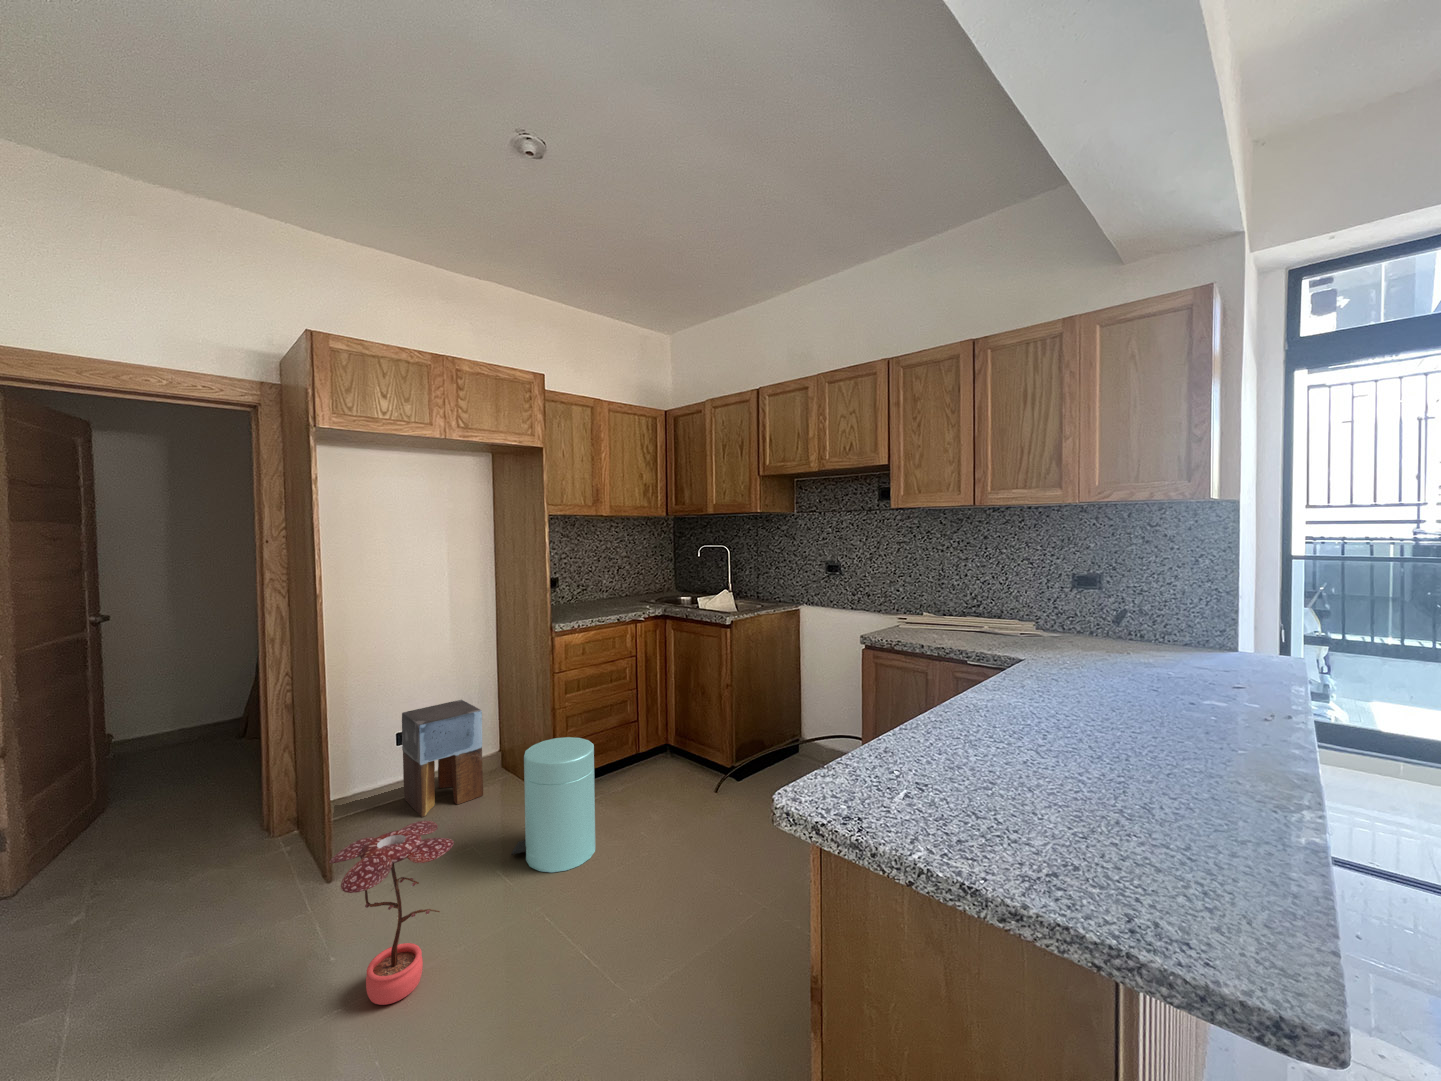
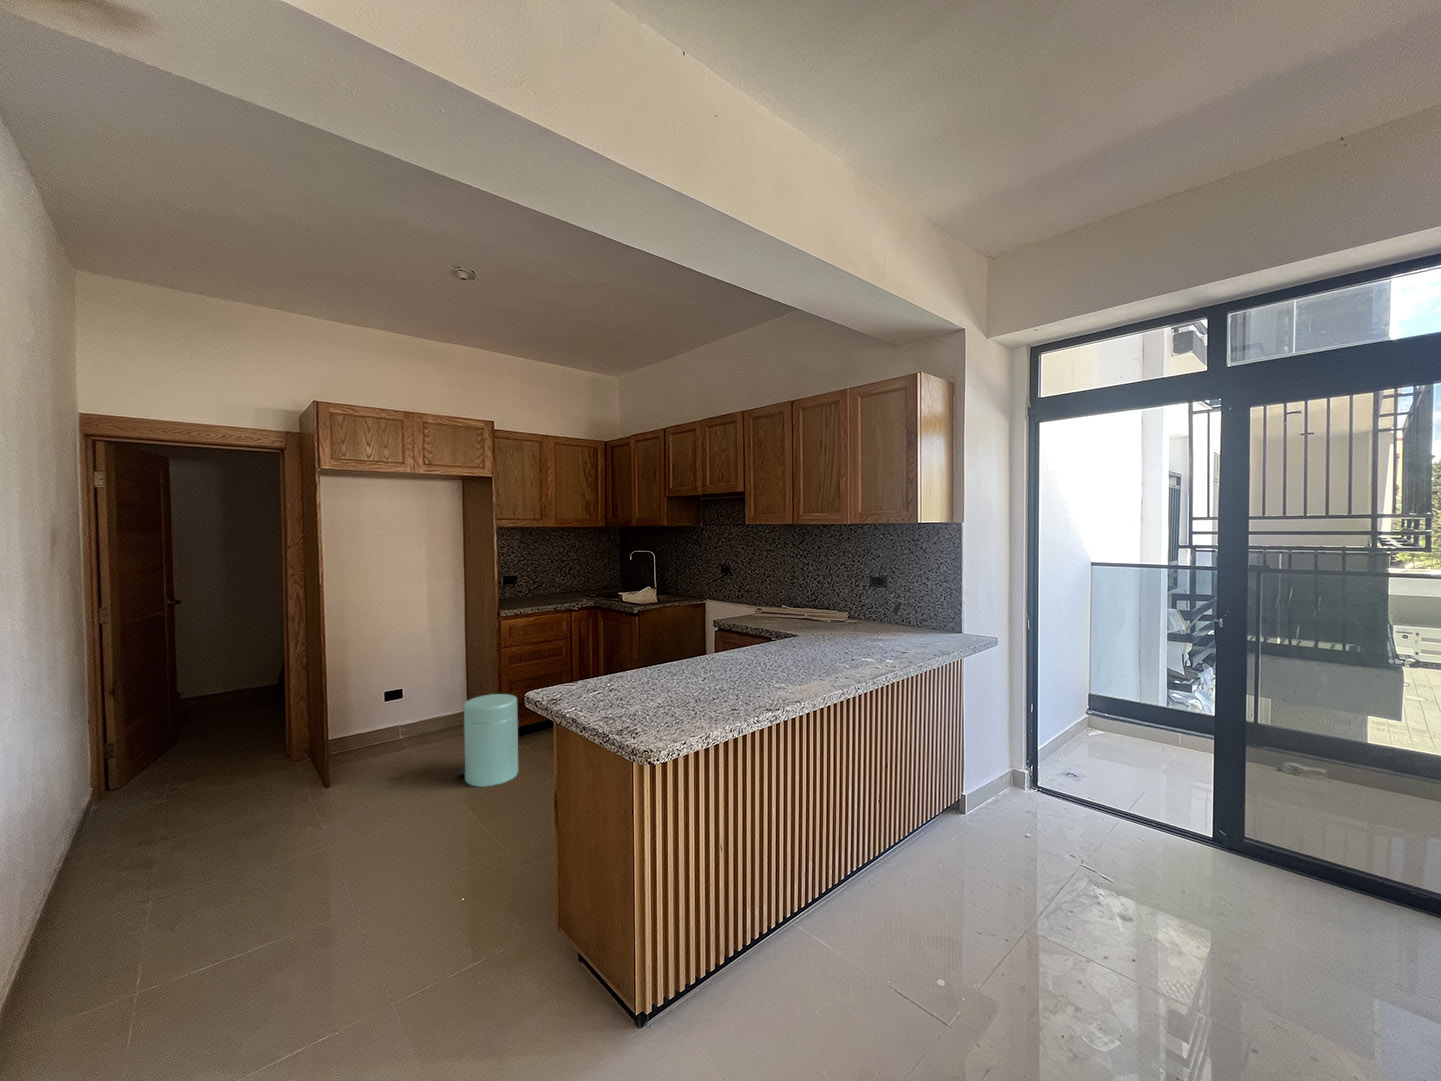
stool: present [402,700,483,817] -> none [388,670,448,753]
potted plant: present [329,821,454,1005] -> none [318,737,398,846]

